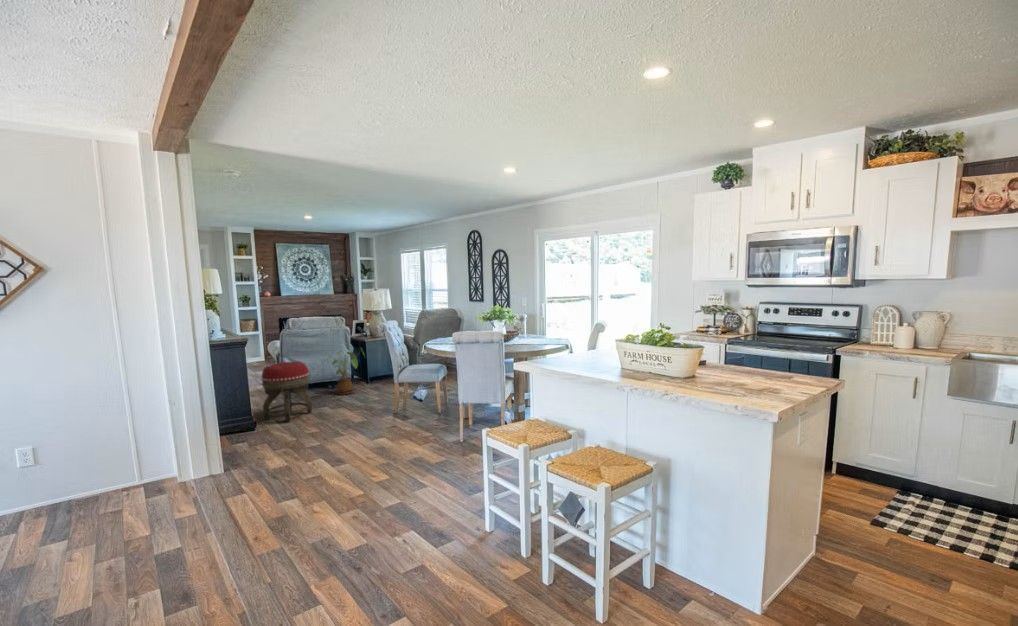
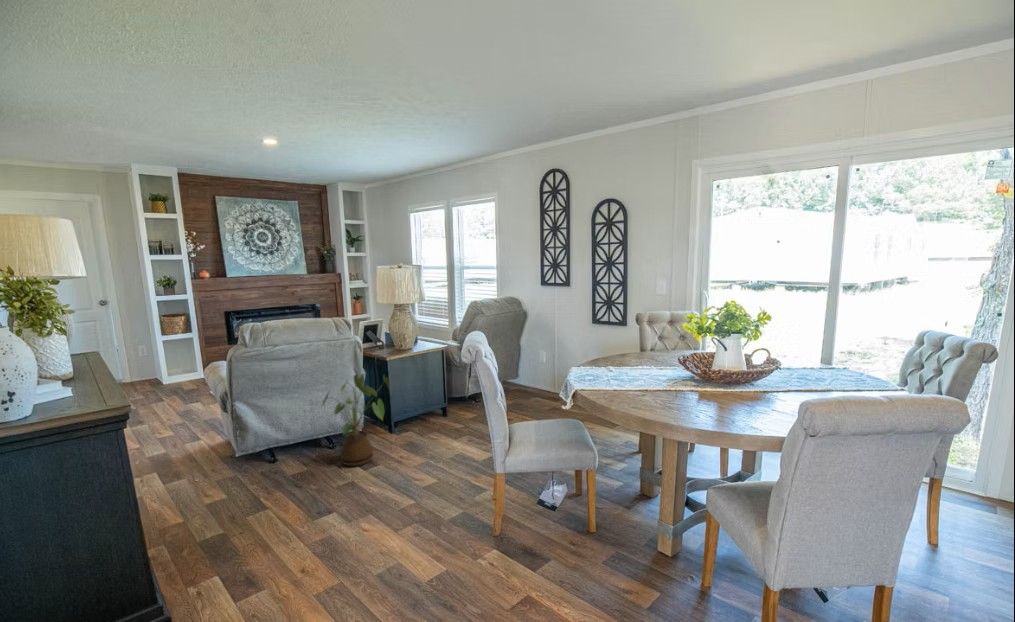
footstool: present [262,361,312,422] -> none [189,424,305,572]

